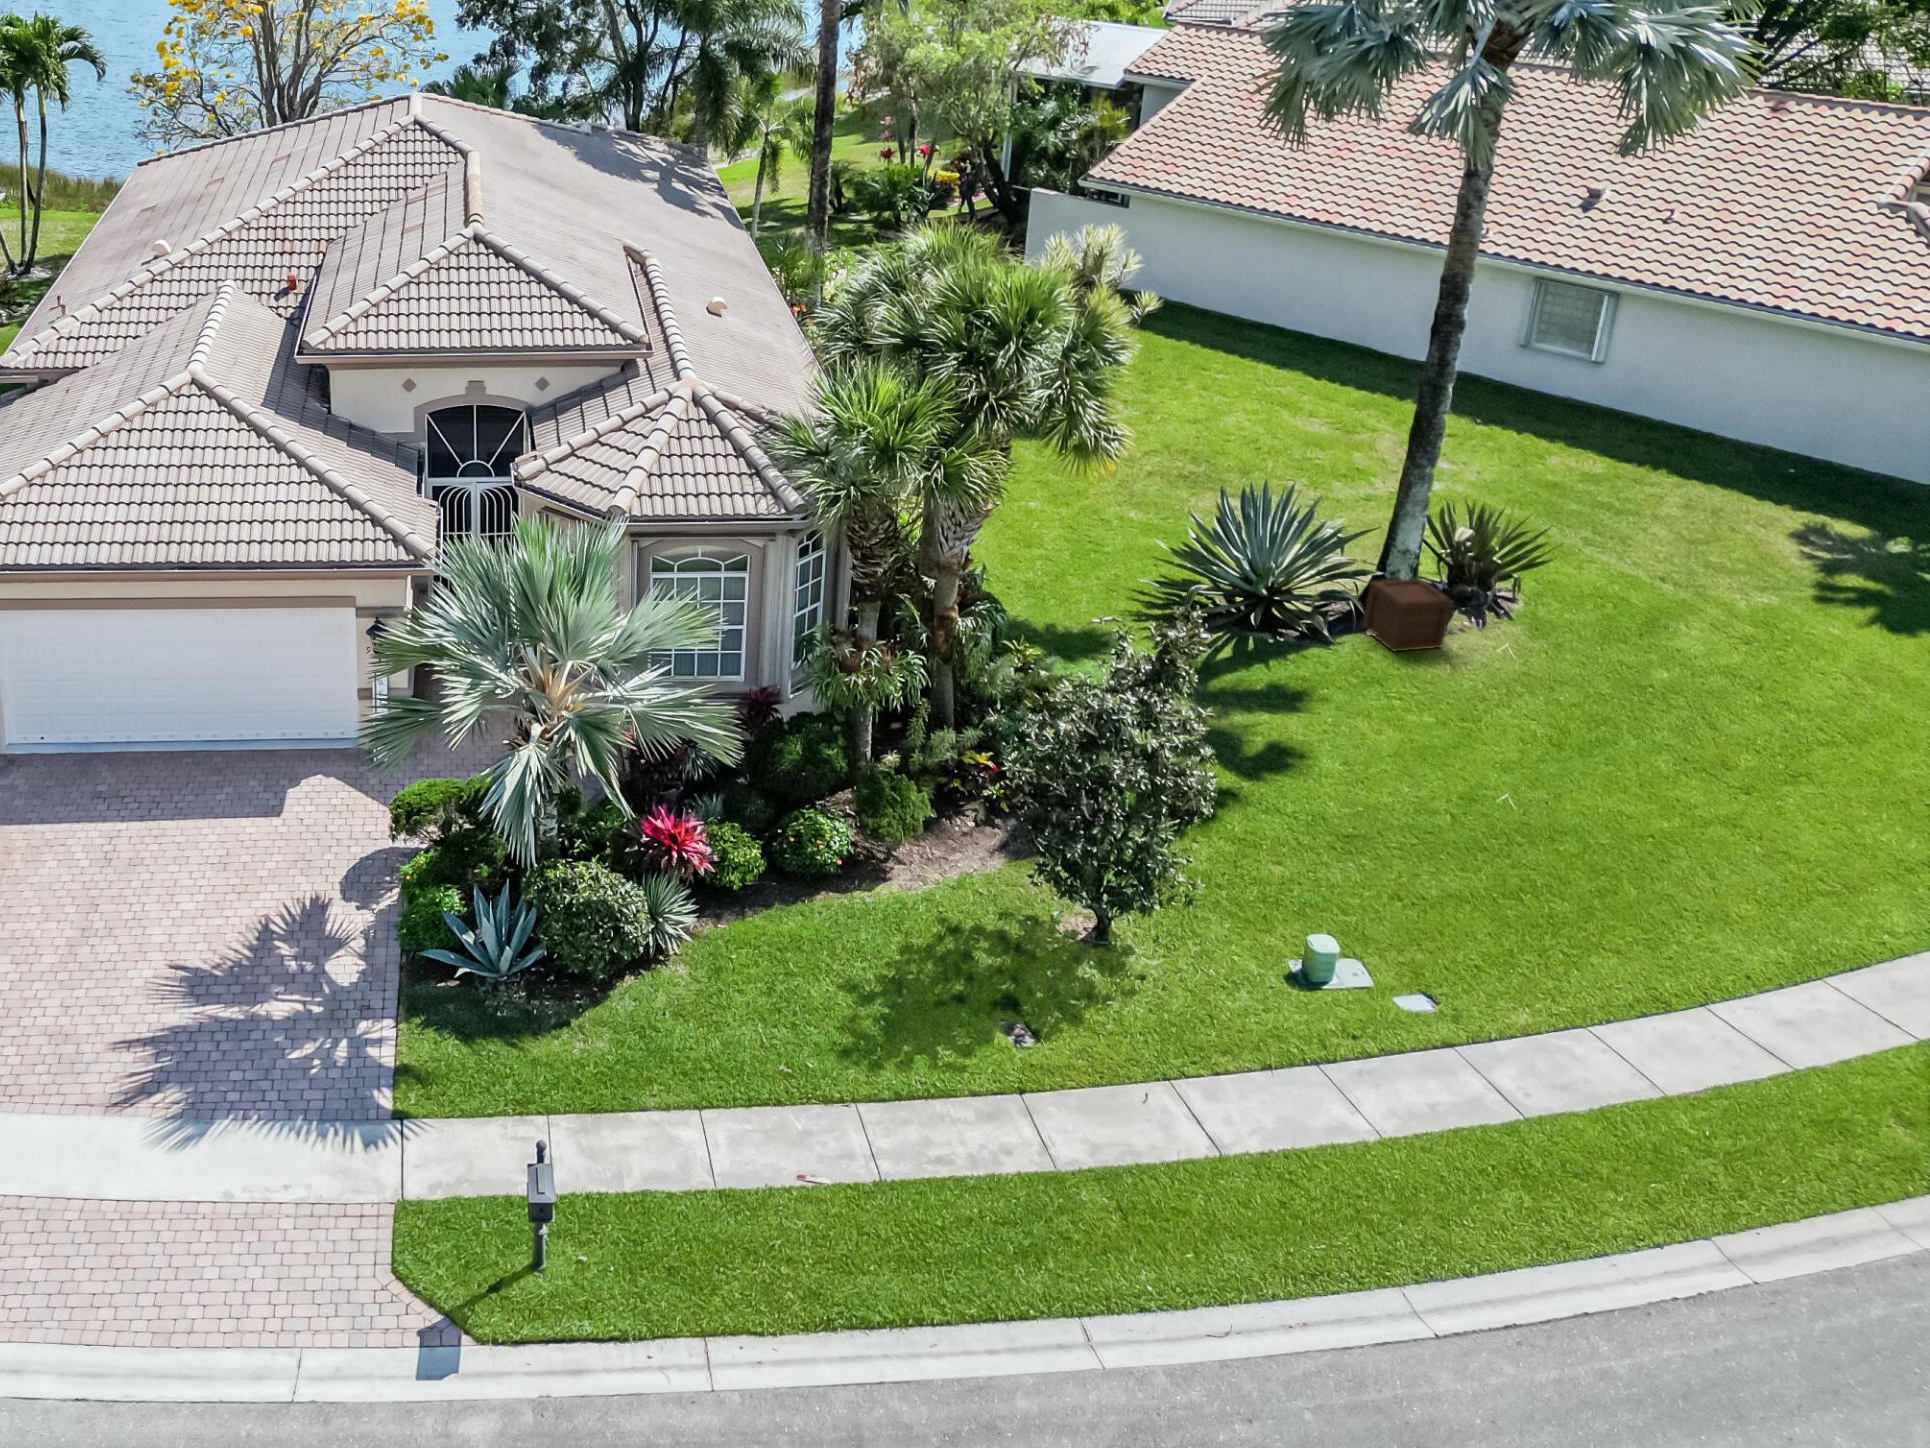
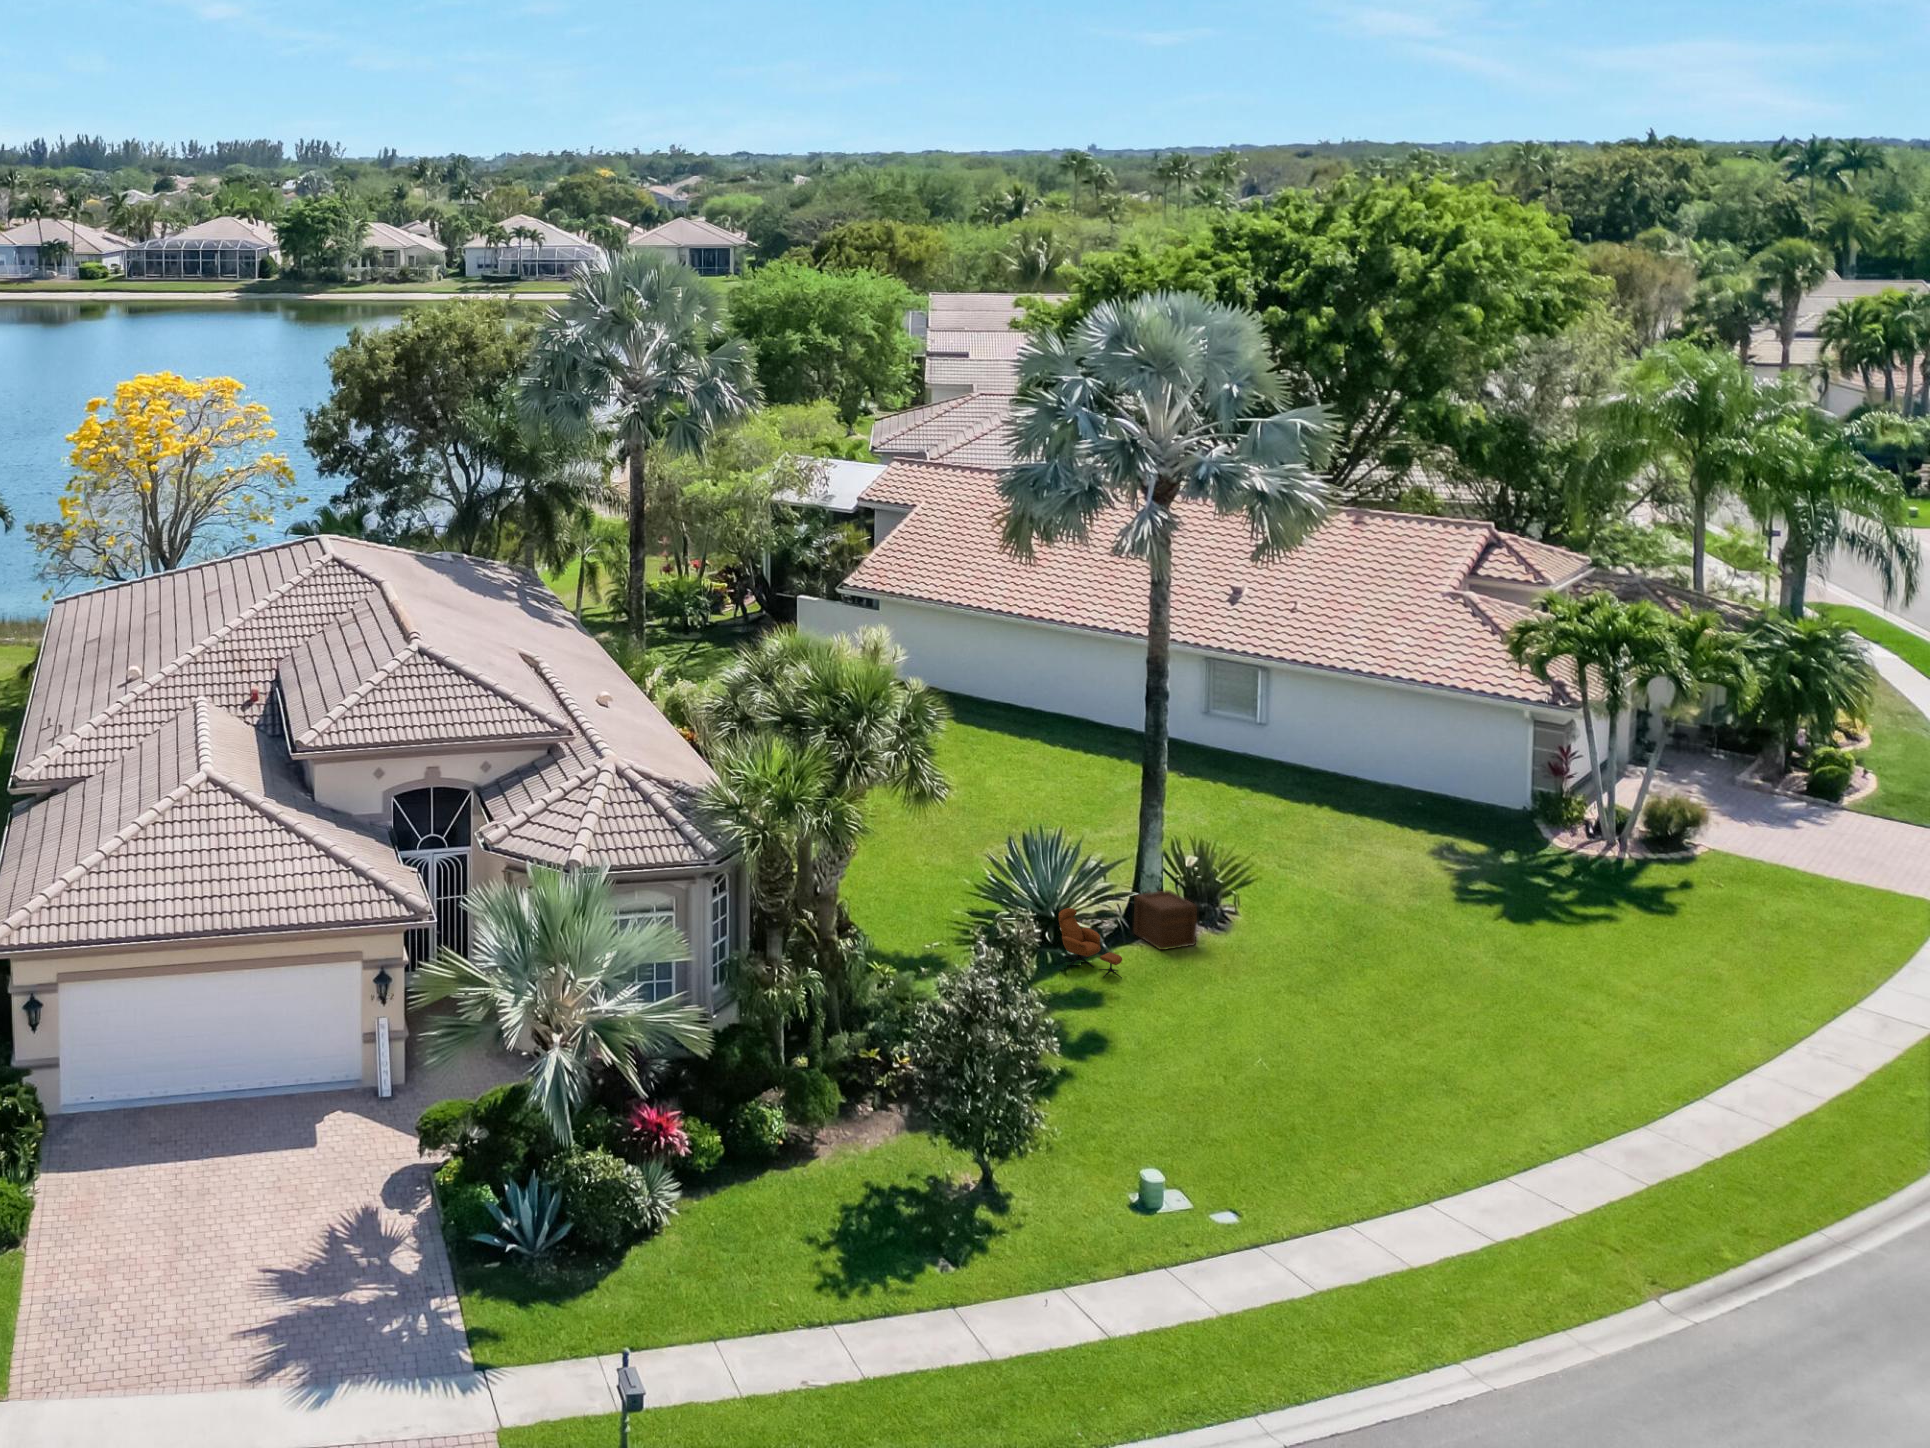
lounge chair: none [1262,594,1338,684] -> present [1059,908,1122,978]

